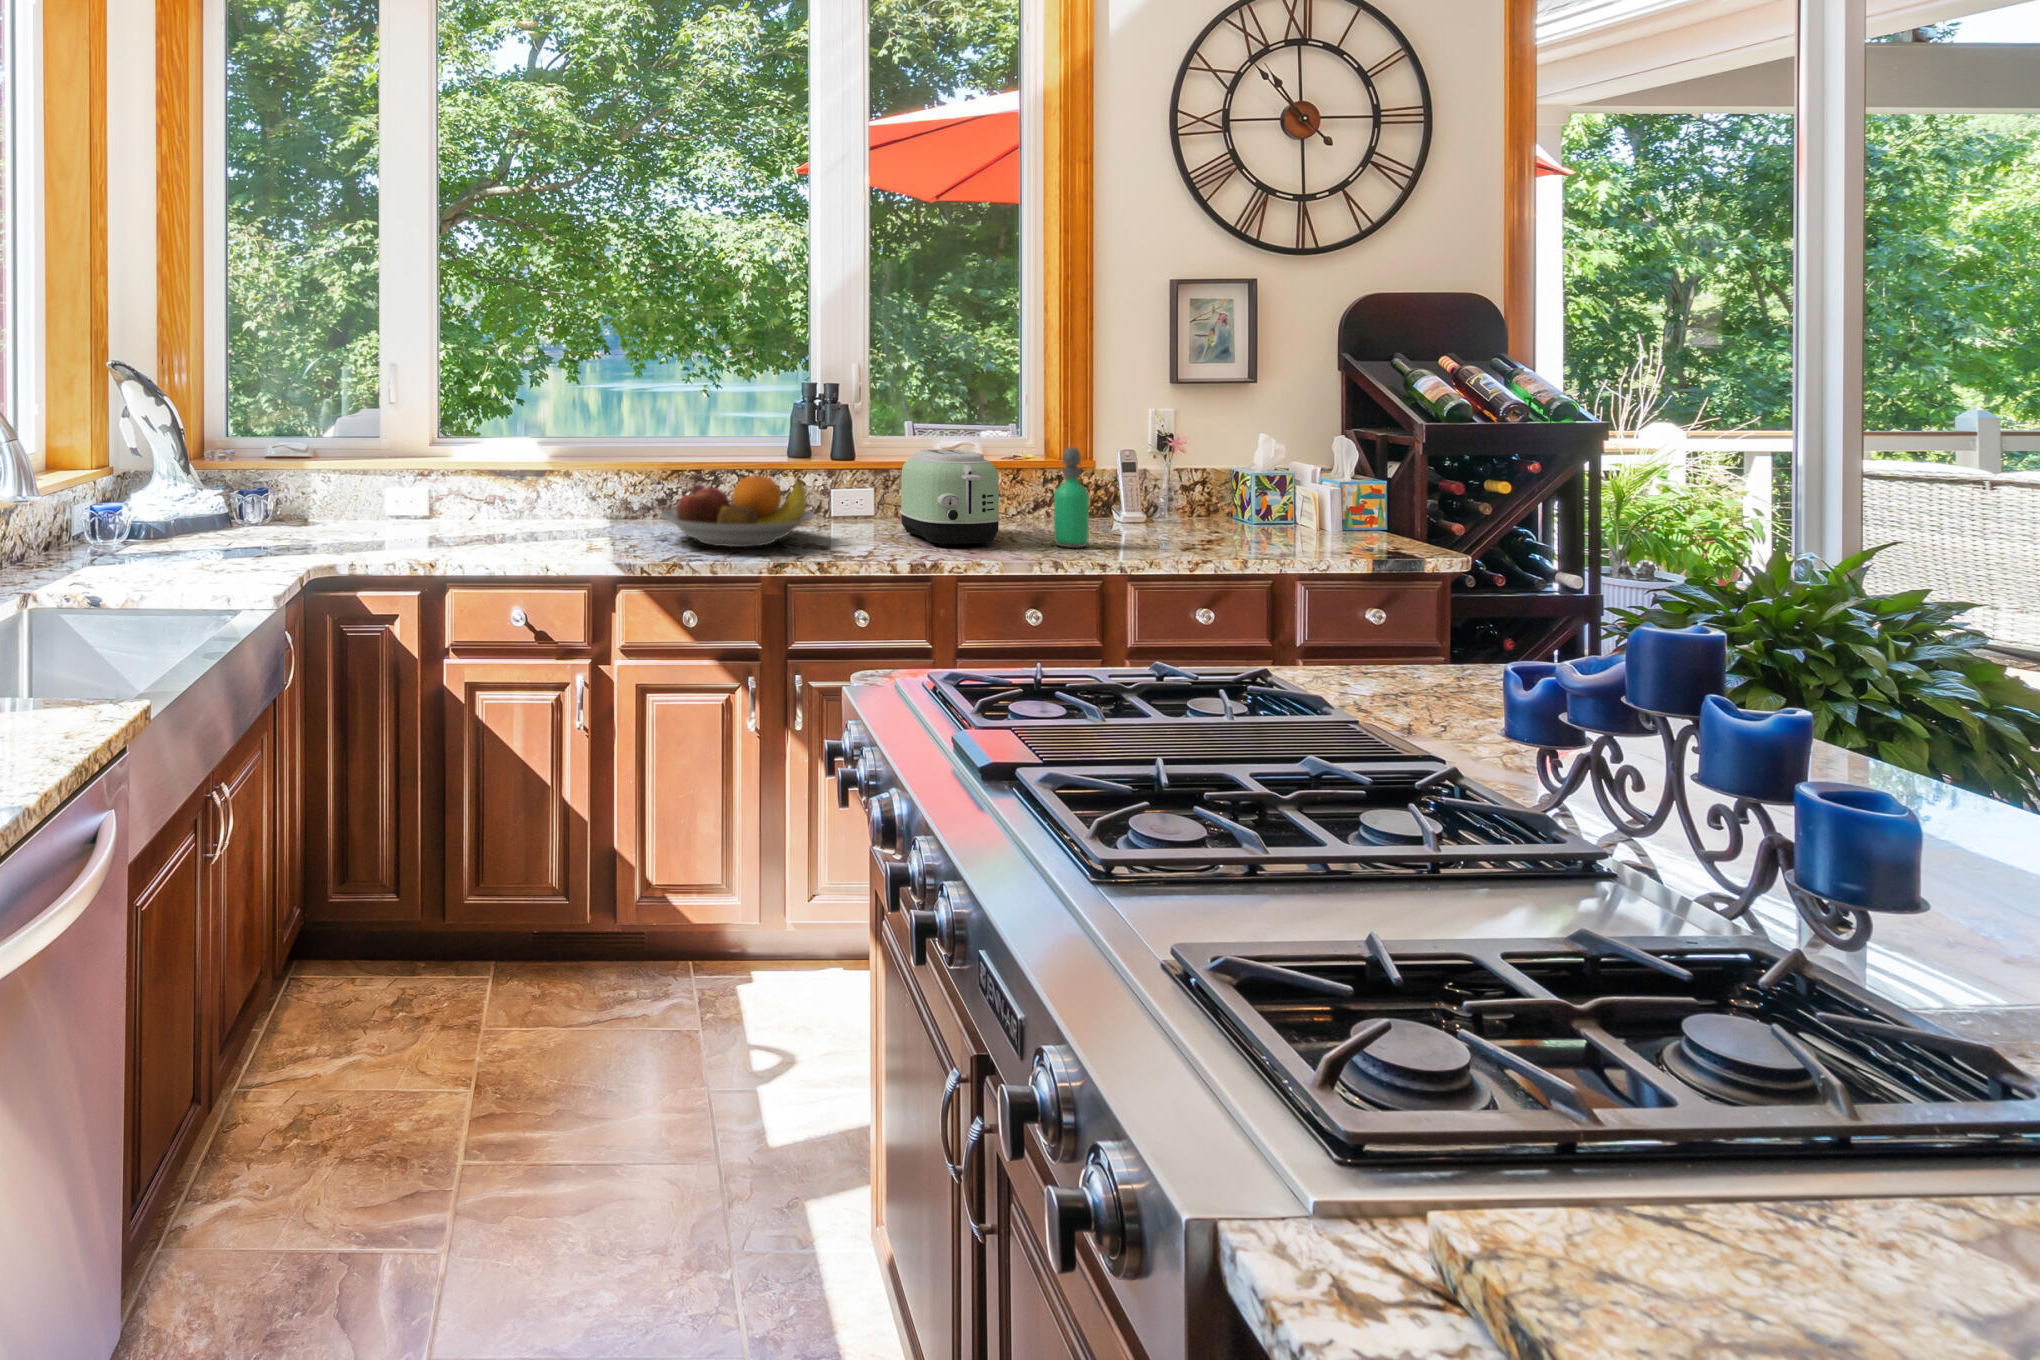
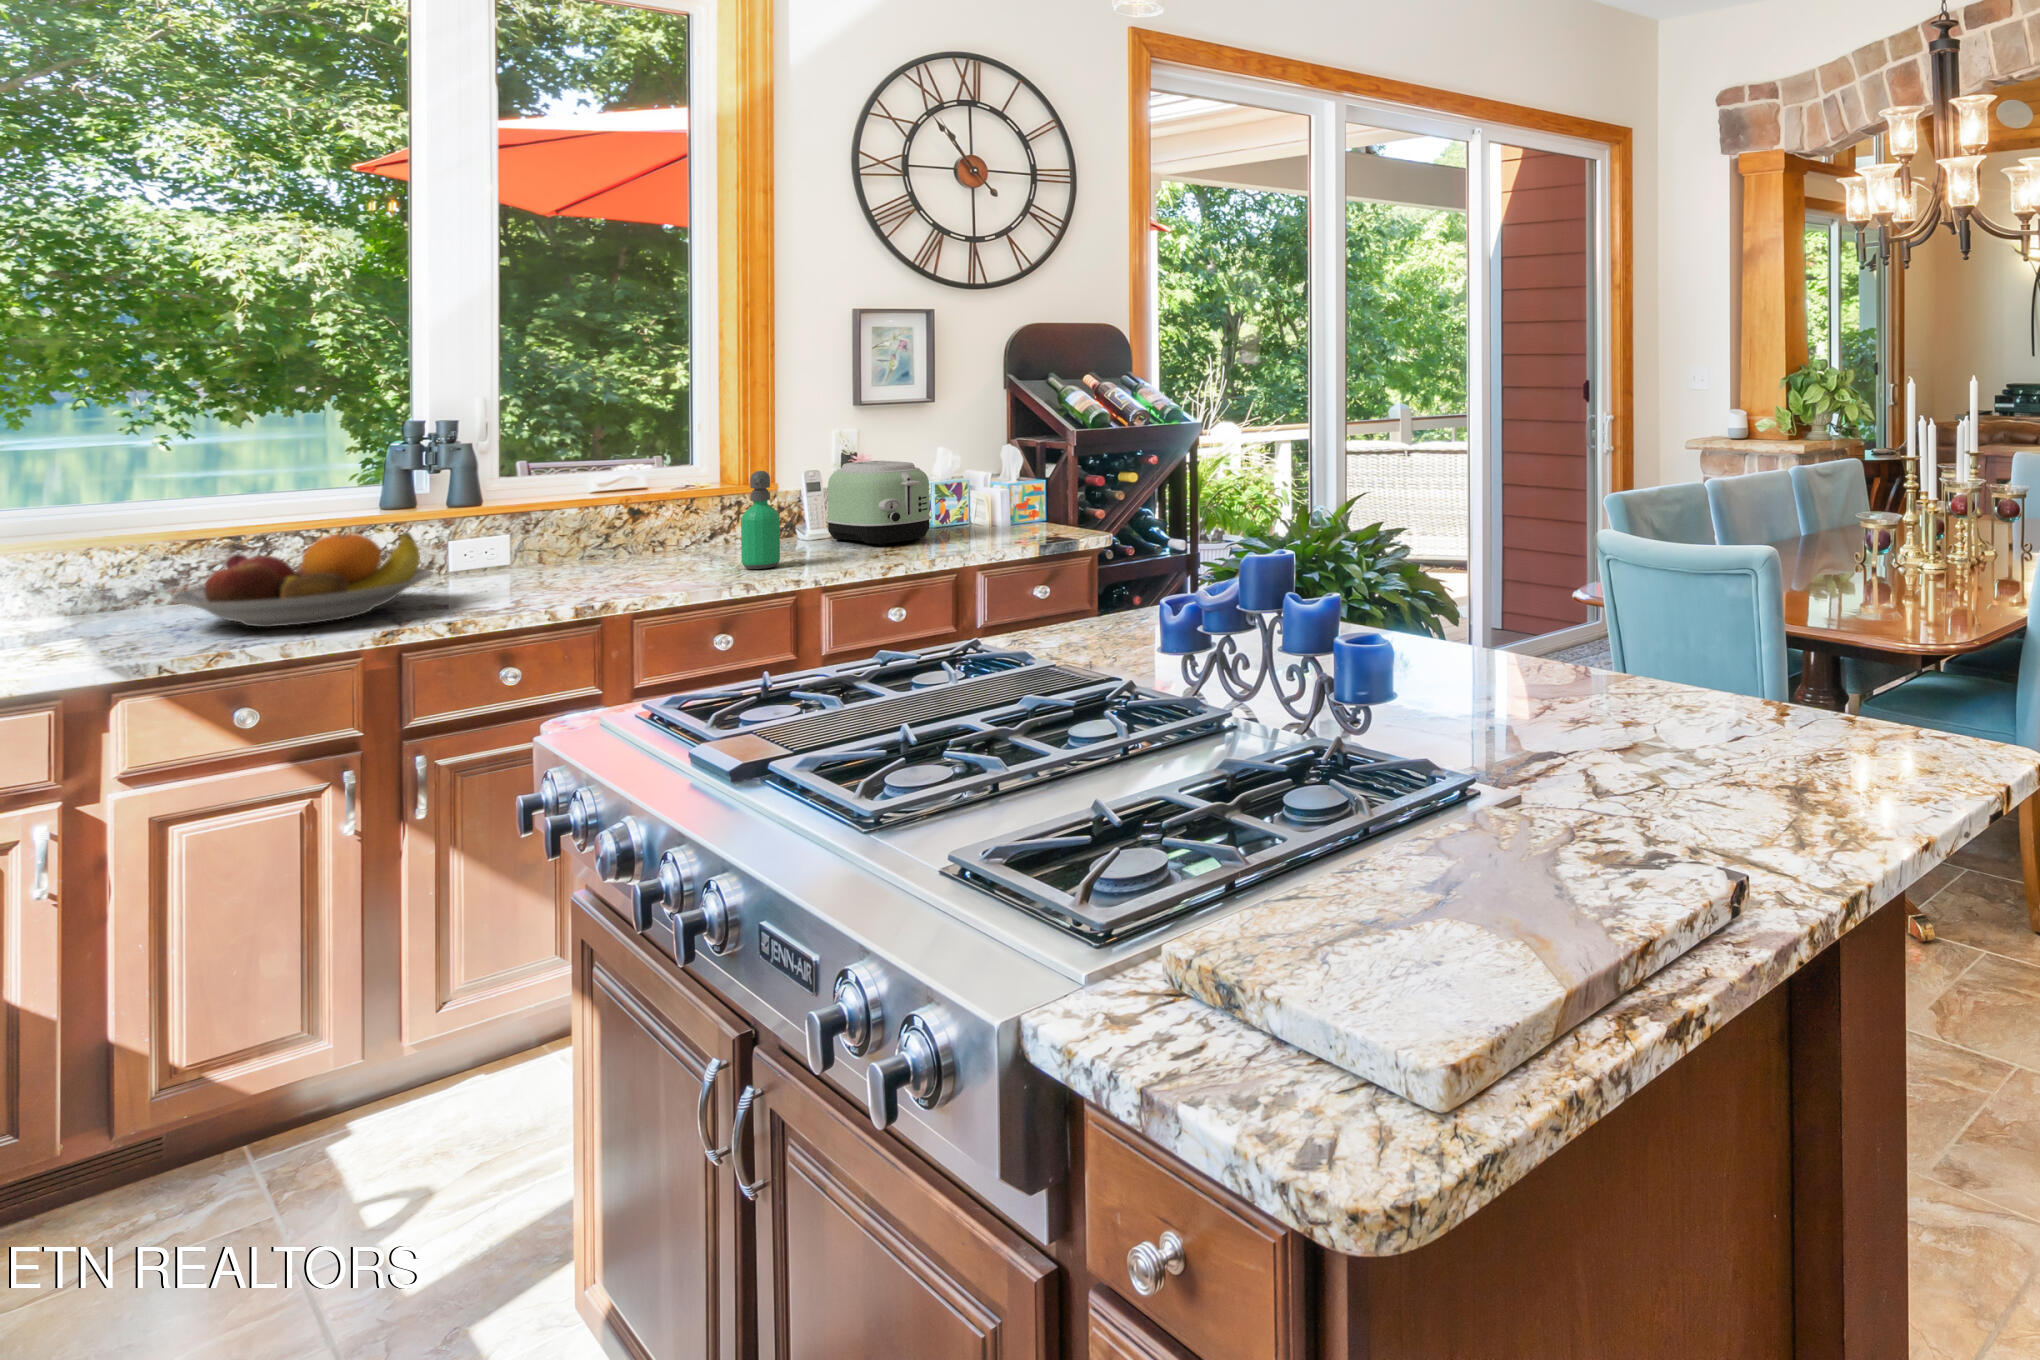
toaster: present [899,449,1001,546] -> present [826,461,931,545]

